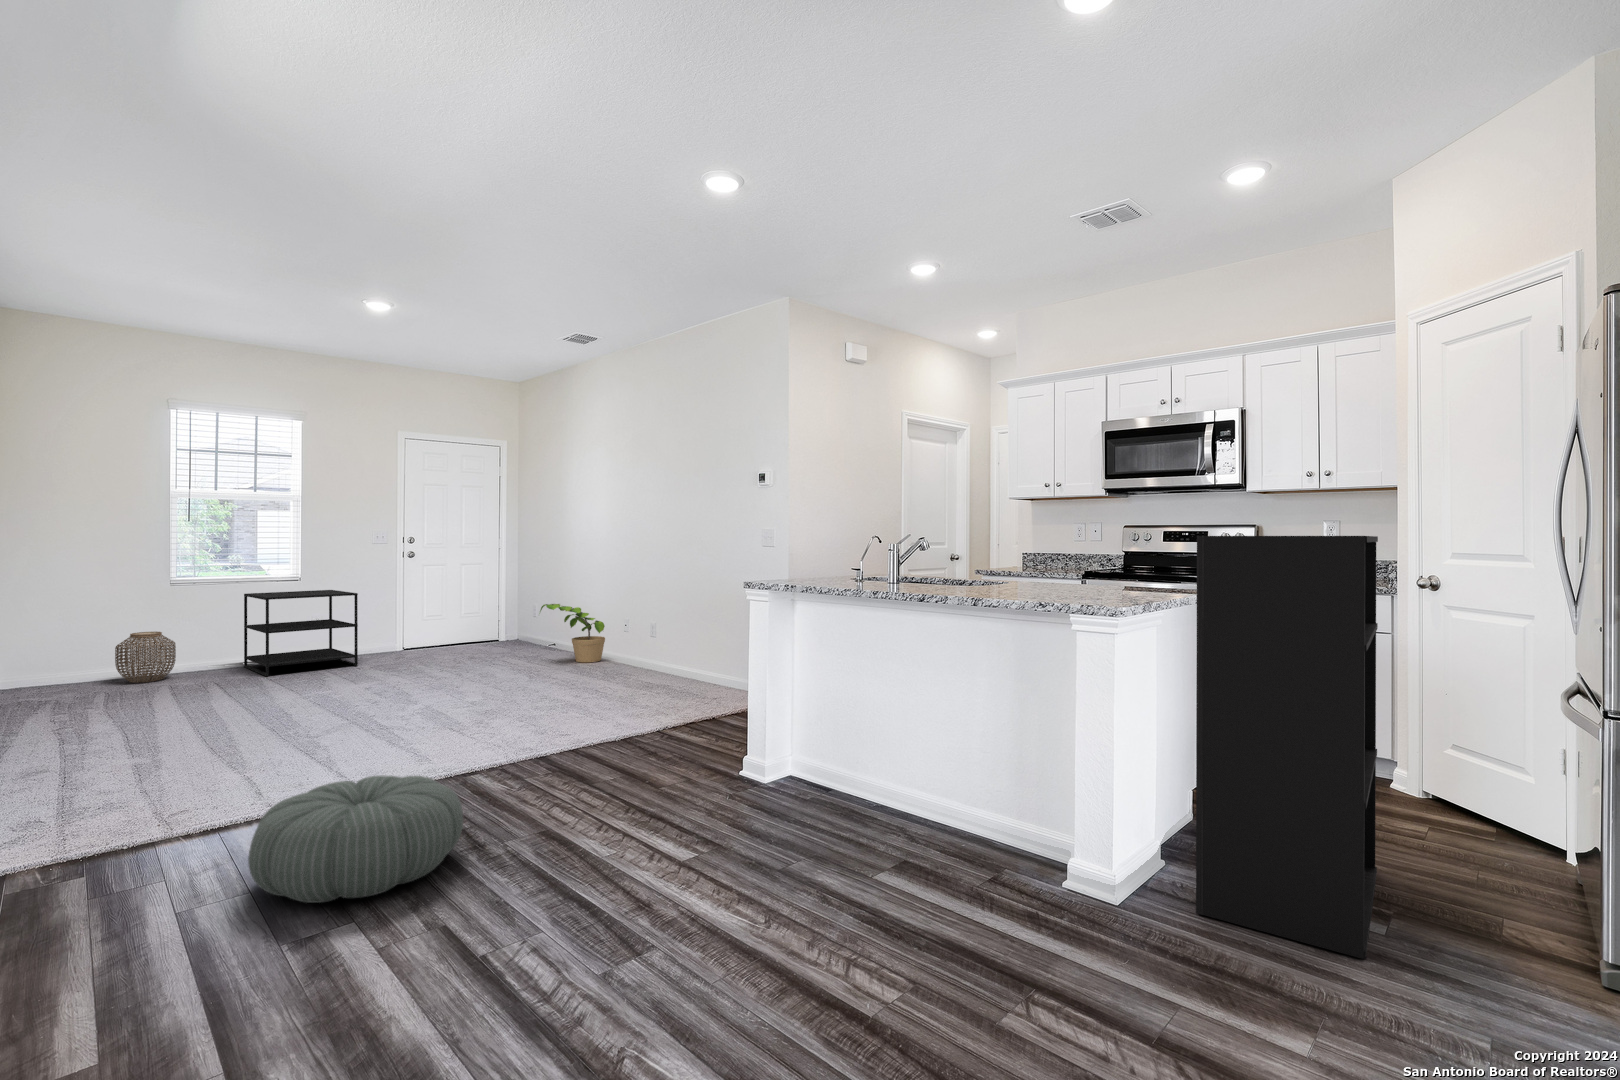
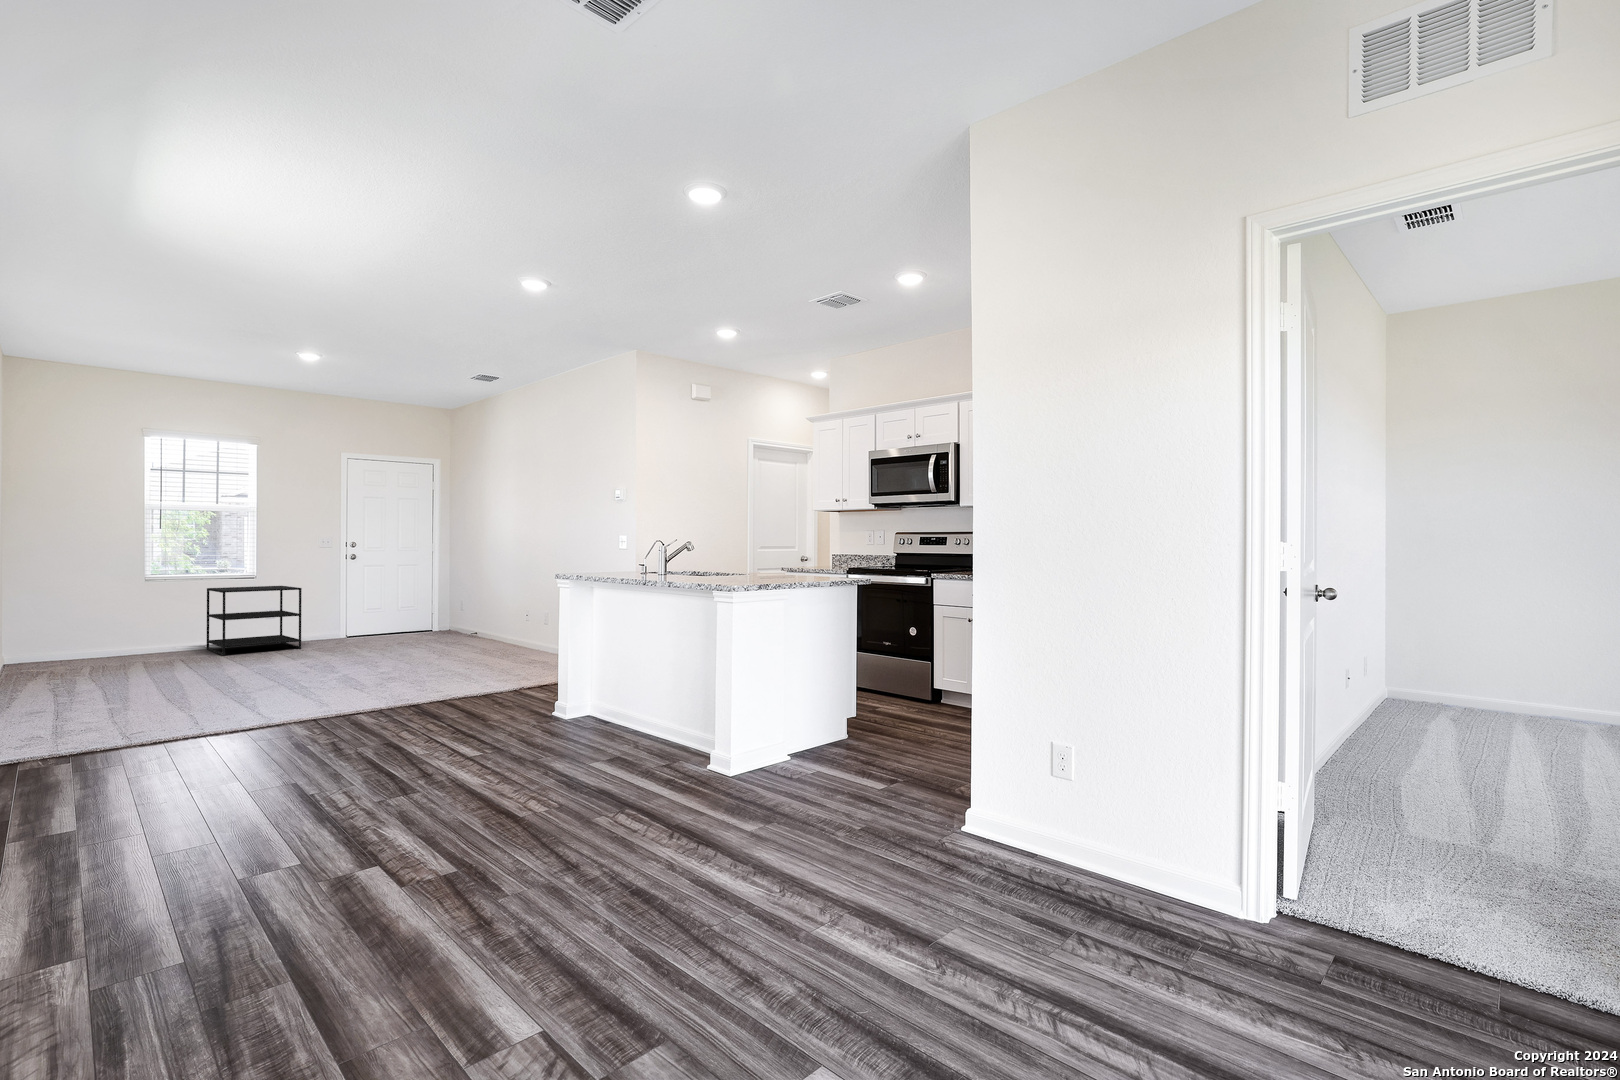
bookshelf: present [1196,536,1378,959] -> none [774,539,924,796]
potted plant: present [540,604,605,662] -> none [453,597,511,646]
woven basket: present [115,632,176,683] -> none [99,618,148,660]
pouf: present [248,775,463,903] -> none [175,701,326,773]

